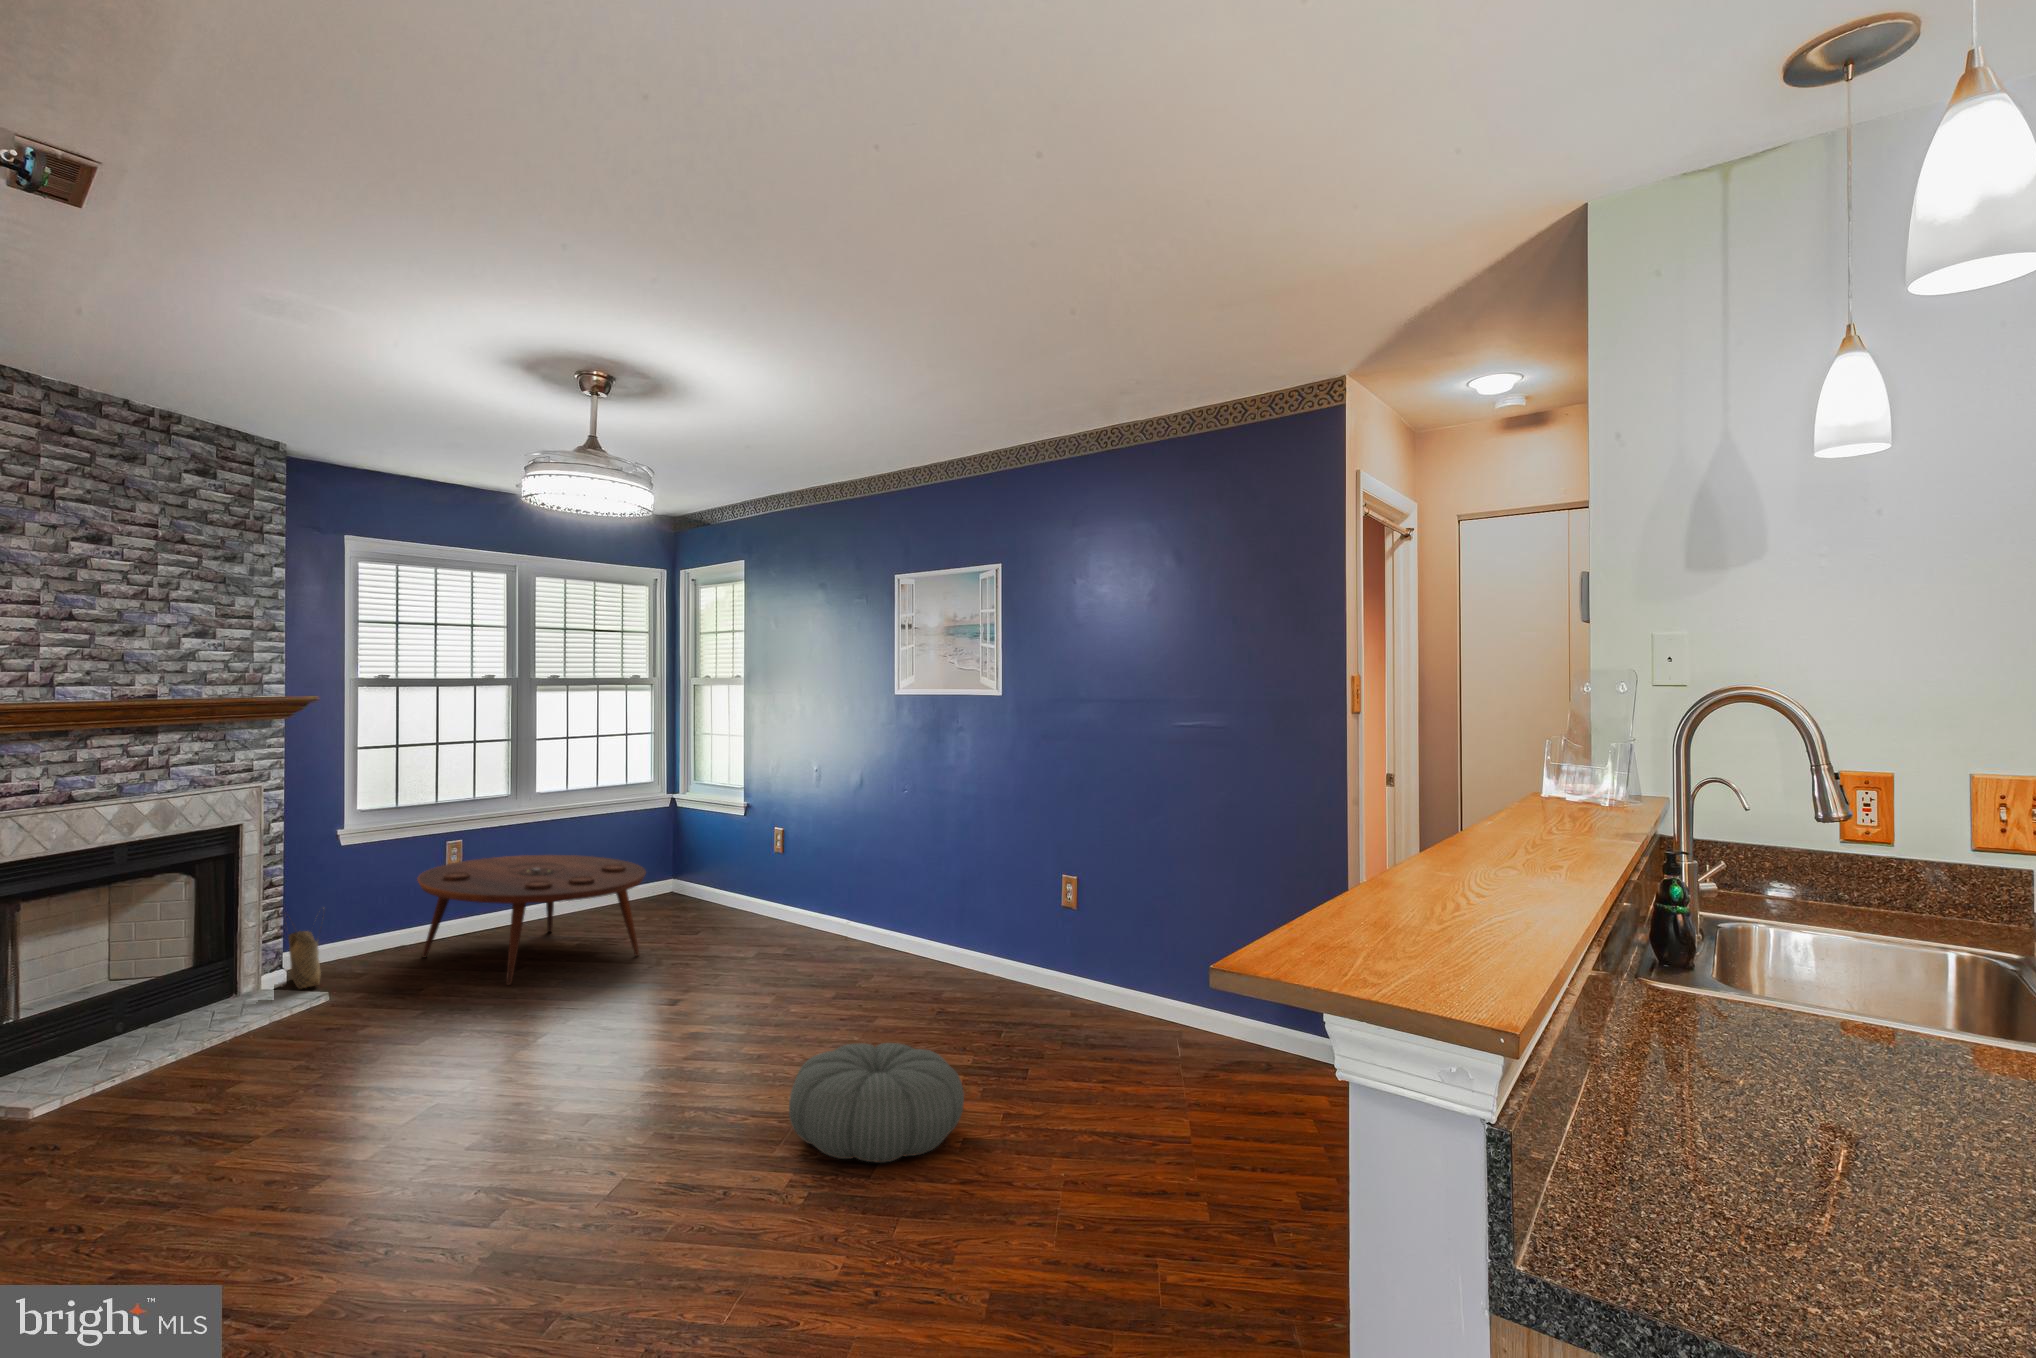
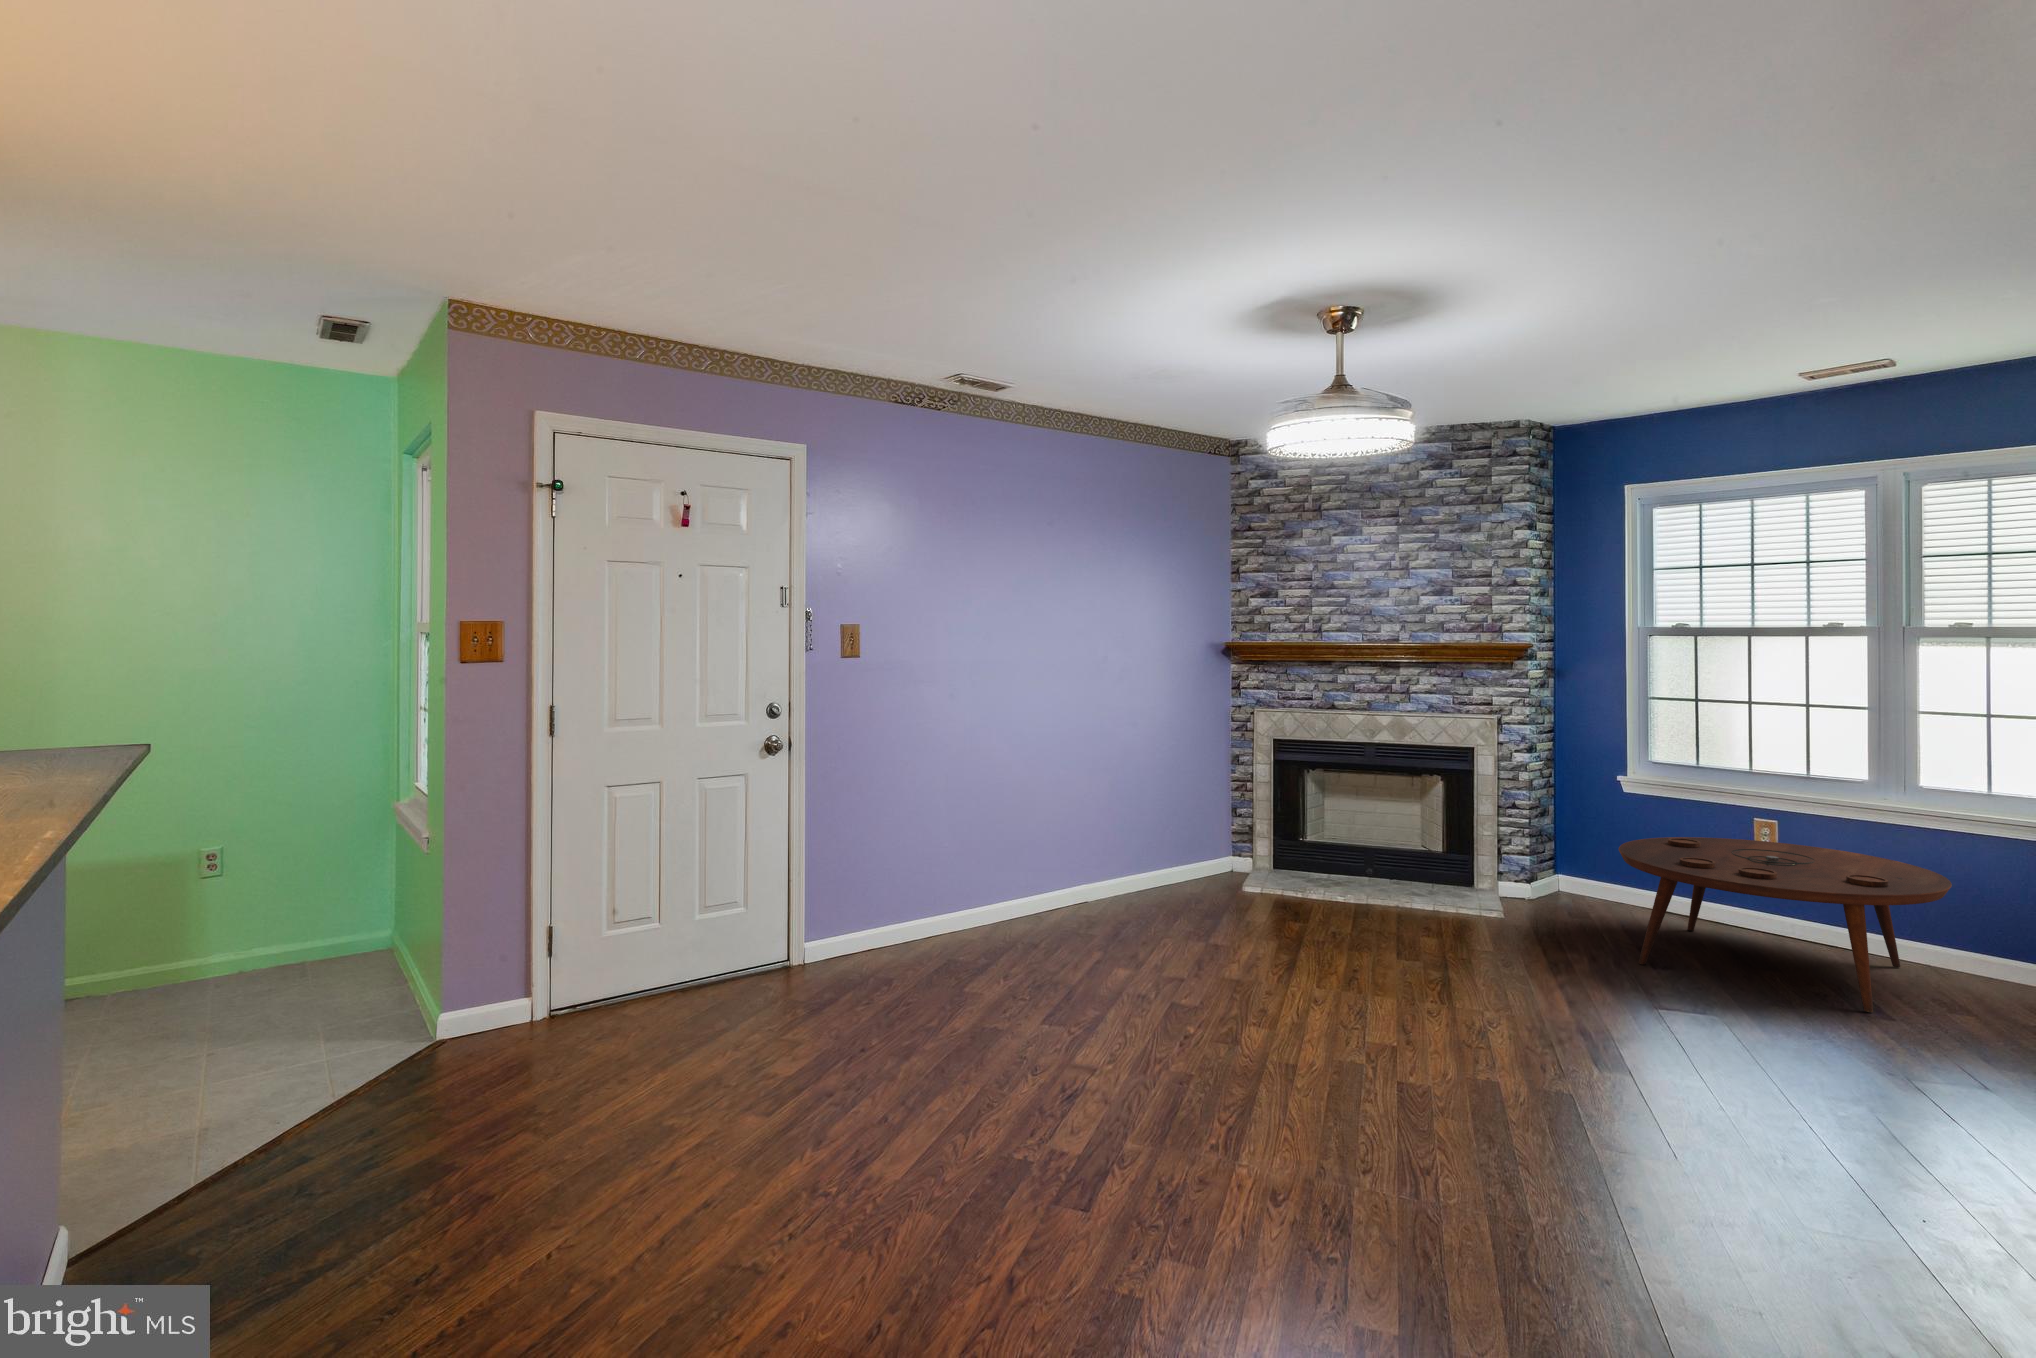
woven basket: present [288,908,324,989] -> none [1531,838,1574,909]
pouf: present [789,1043,964,1162] -> none [1165,1019,1396,1182]

